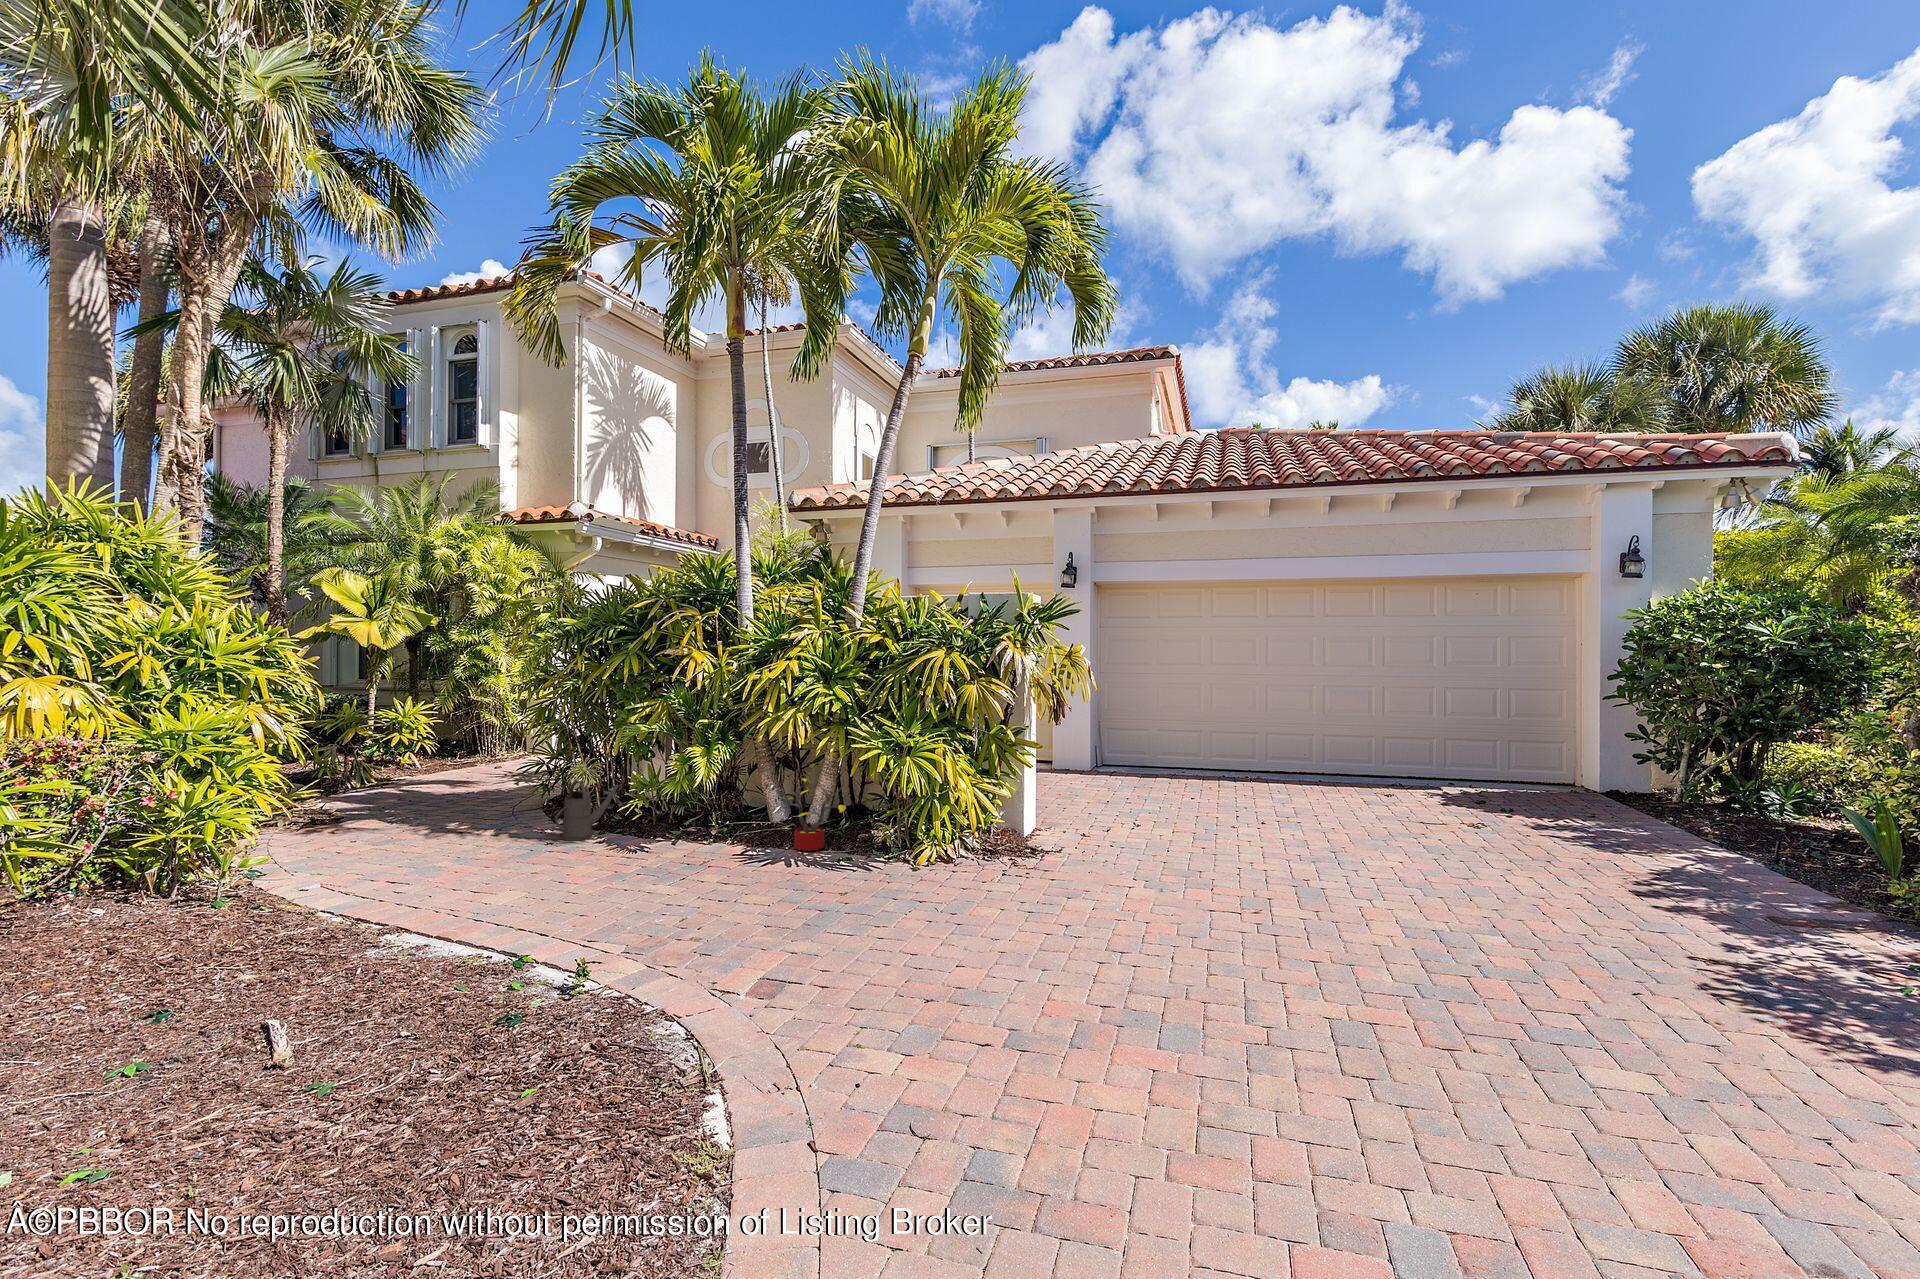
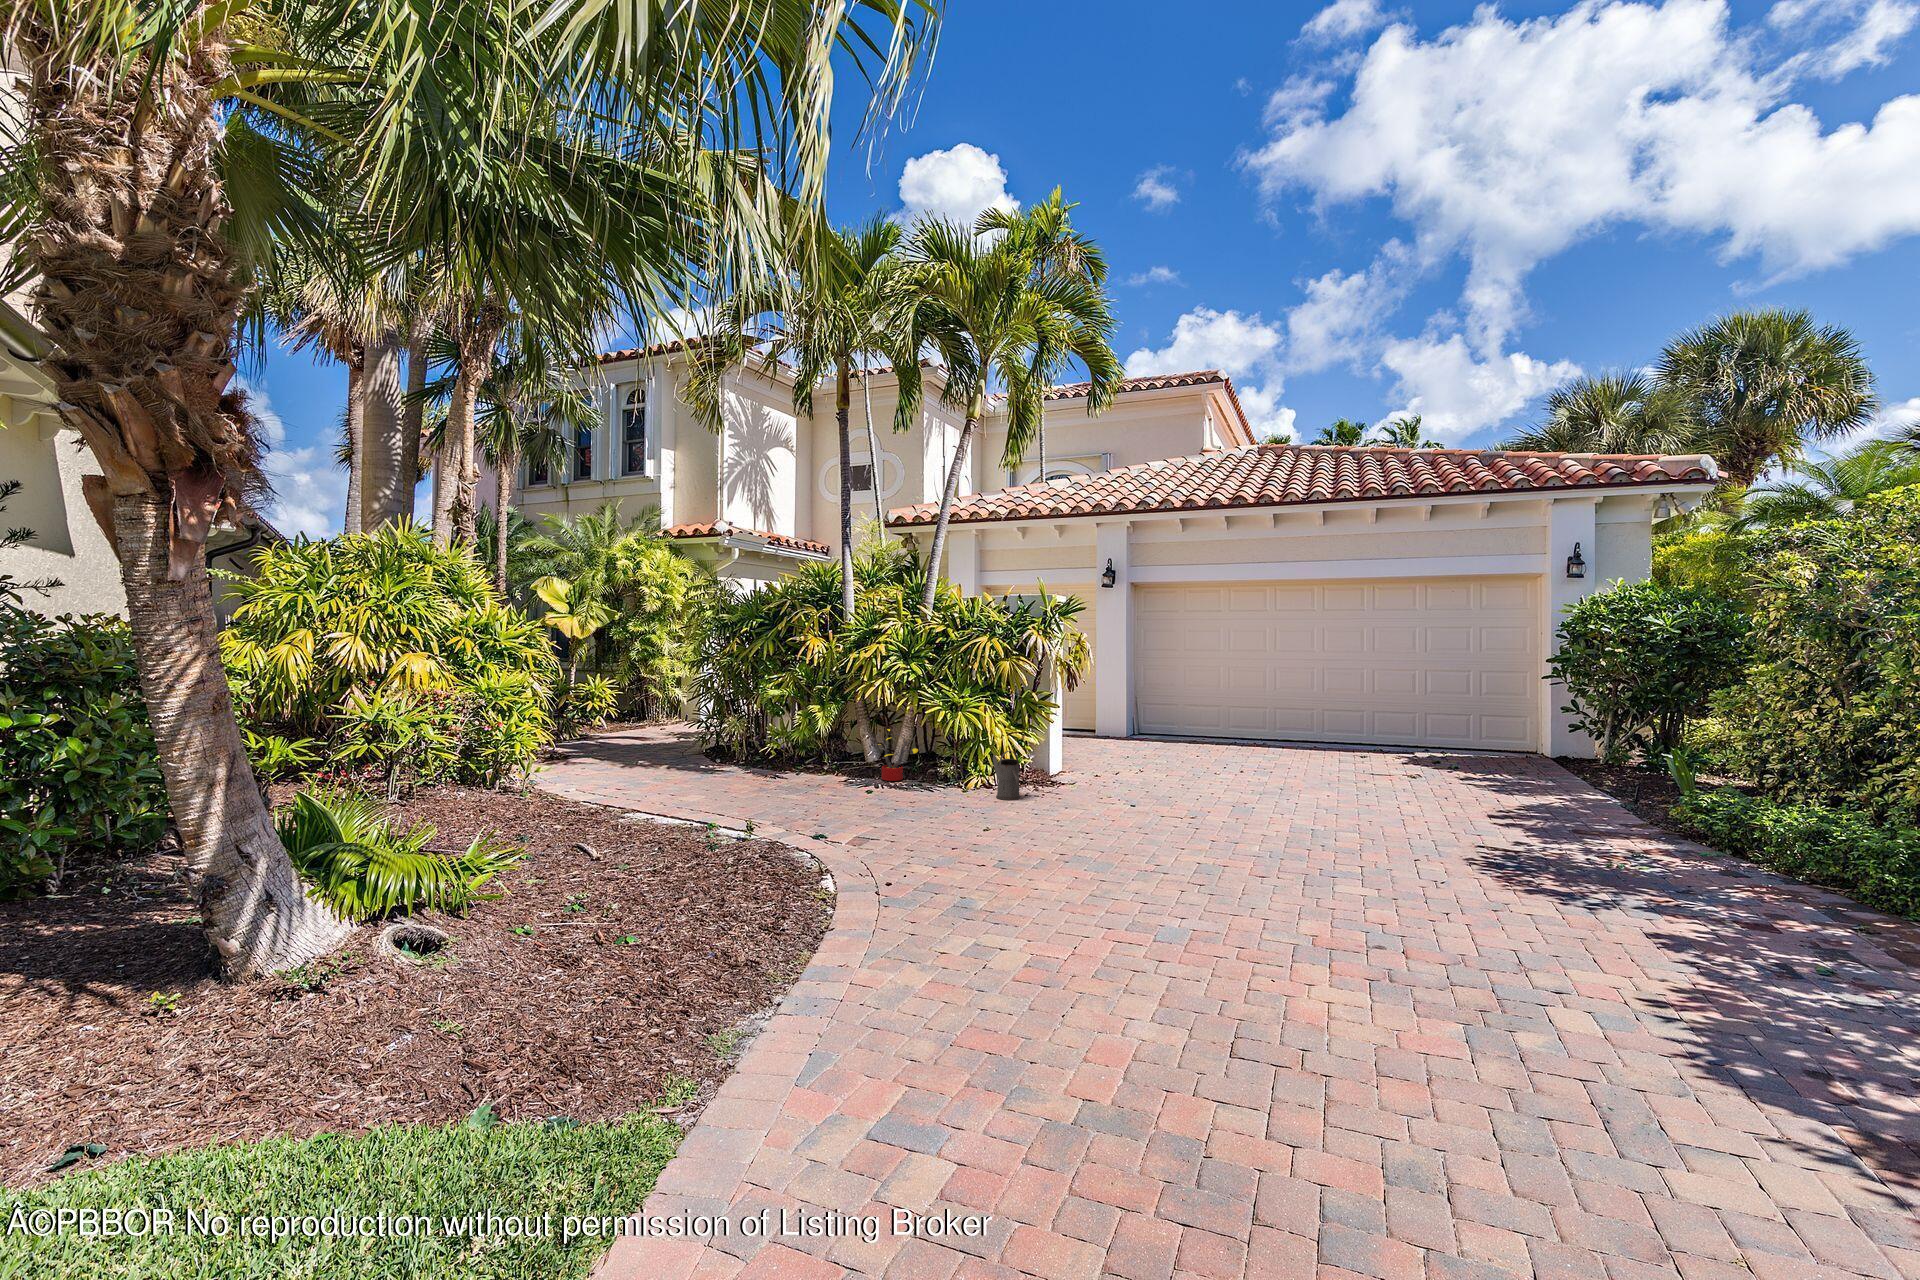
watering can: present [555,781,619,841] -> present [993,751,1020,800]

